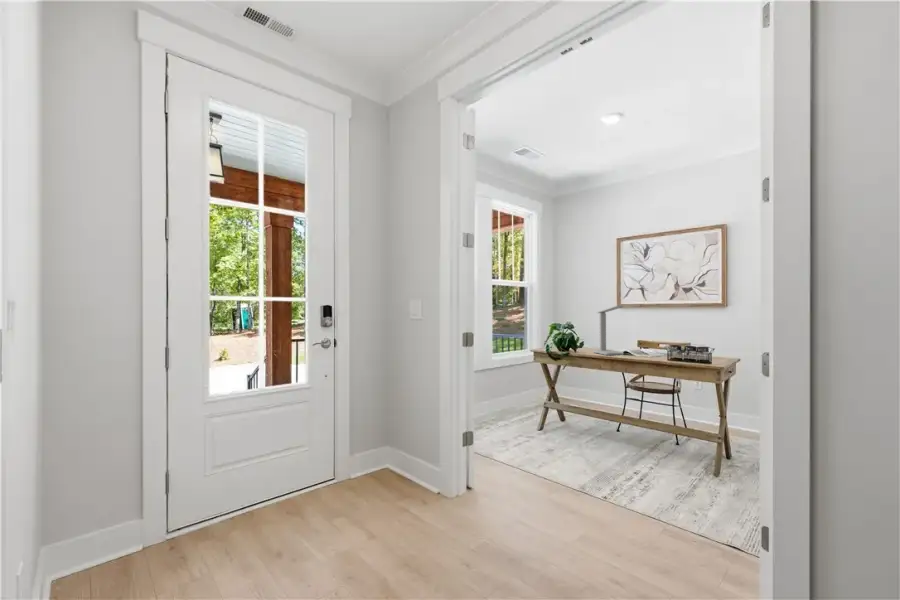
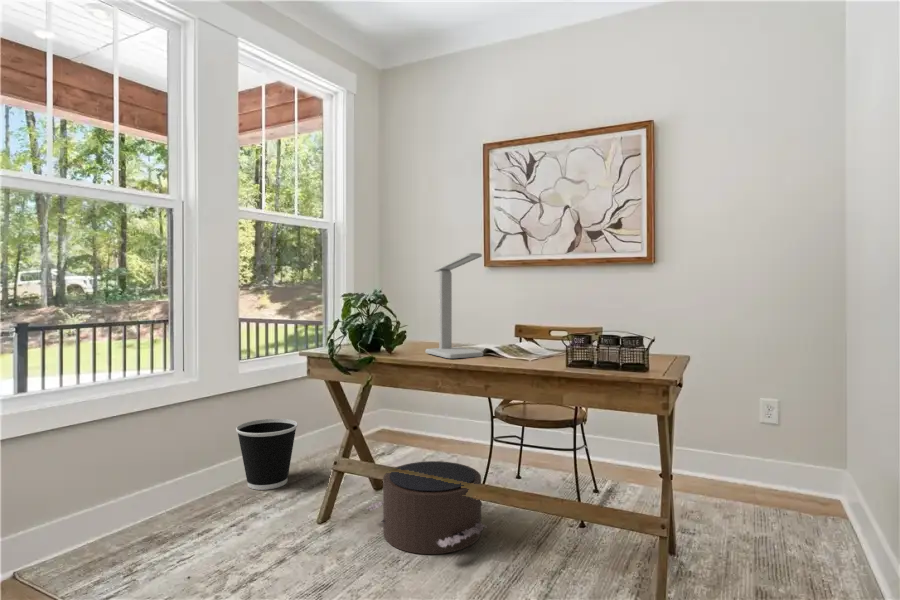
wastebasket: none [492,383,521,416] -> present [236,419,298,490]
pouf: none [562,407,627,448] -> present [366,461,488,554]

